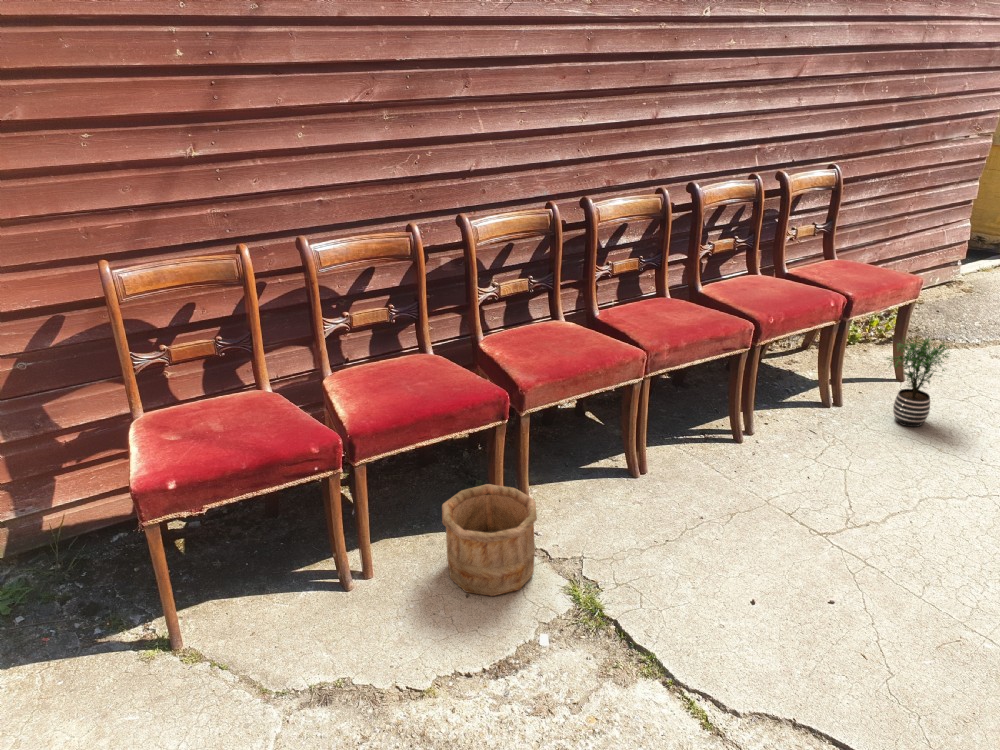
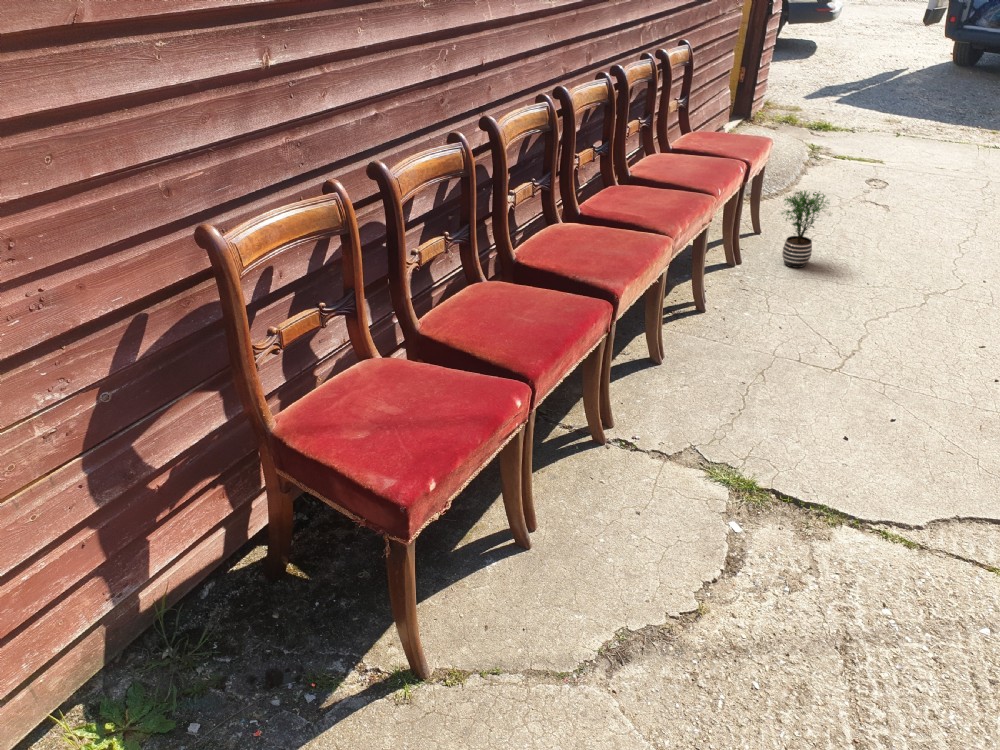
wooden bucket: present [442,484,537,596] -> none [586,400,684,511]

